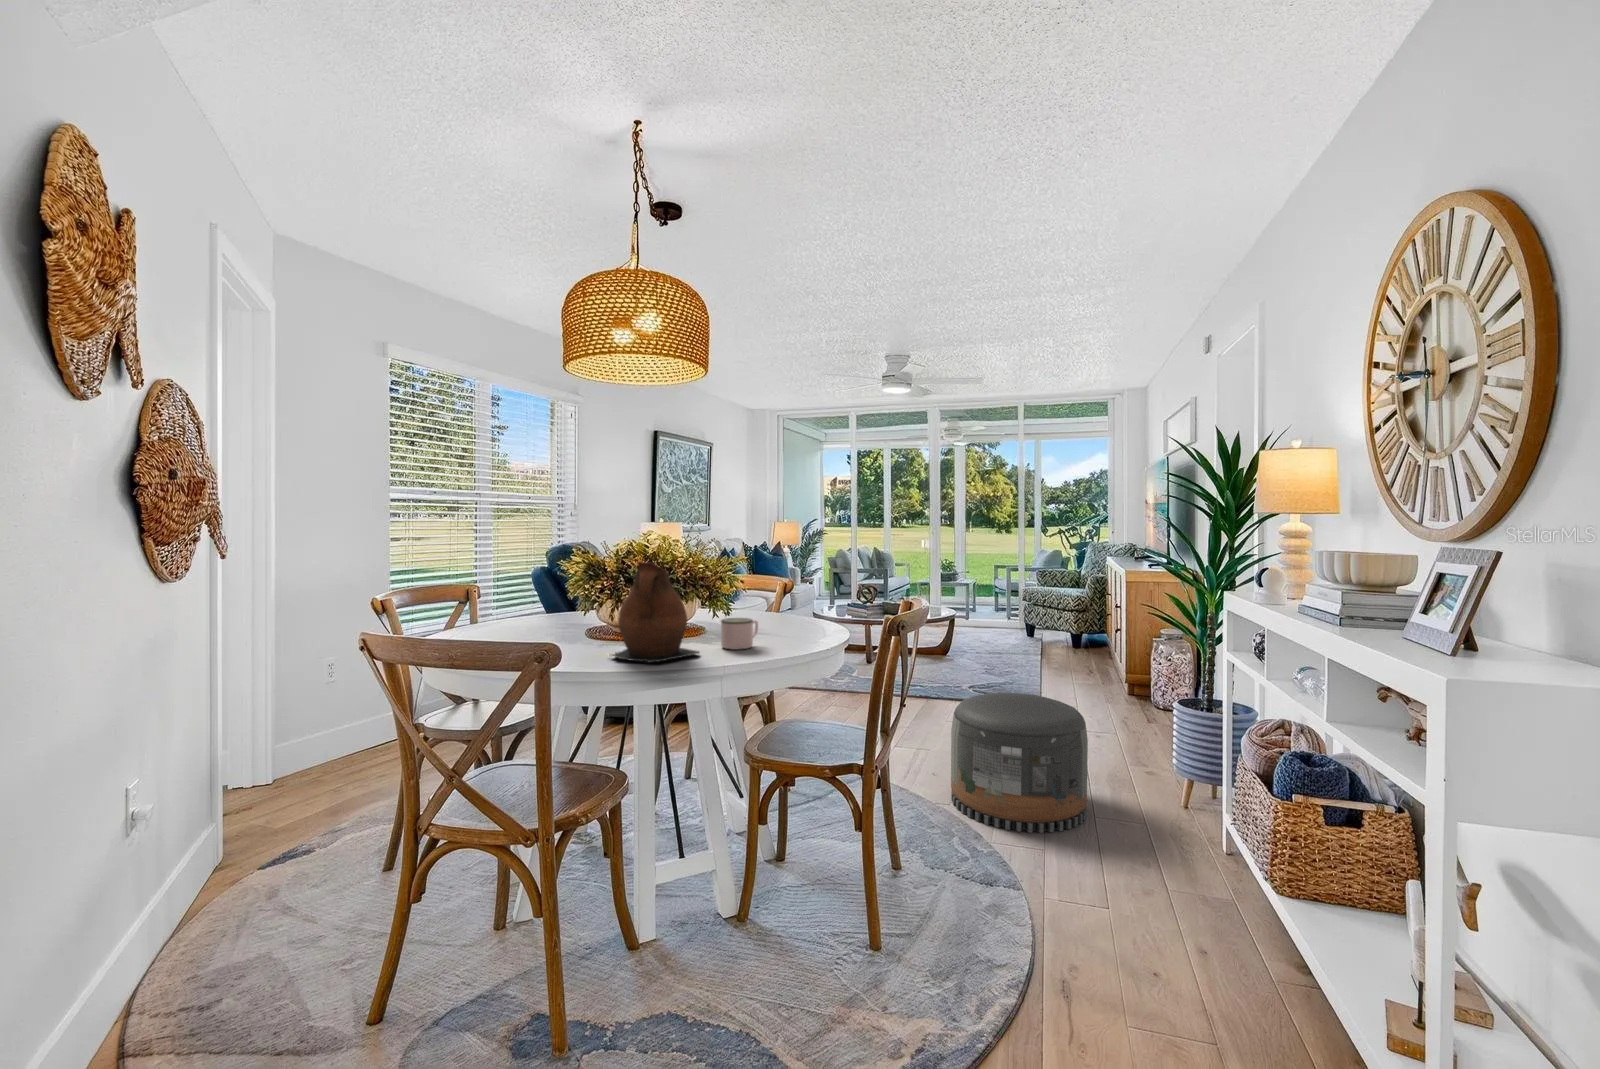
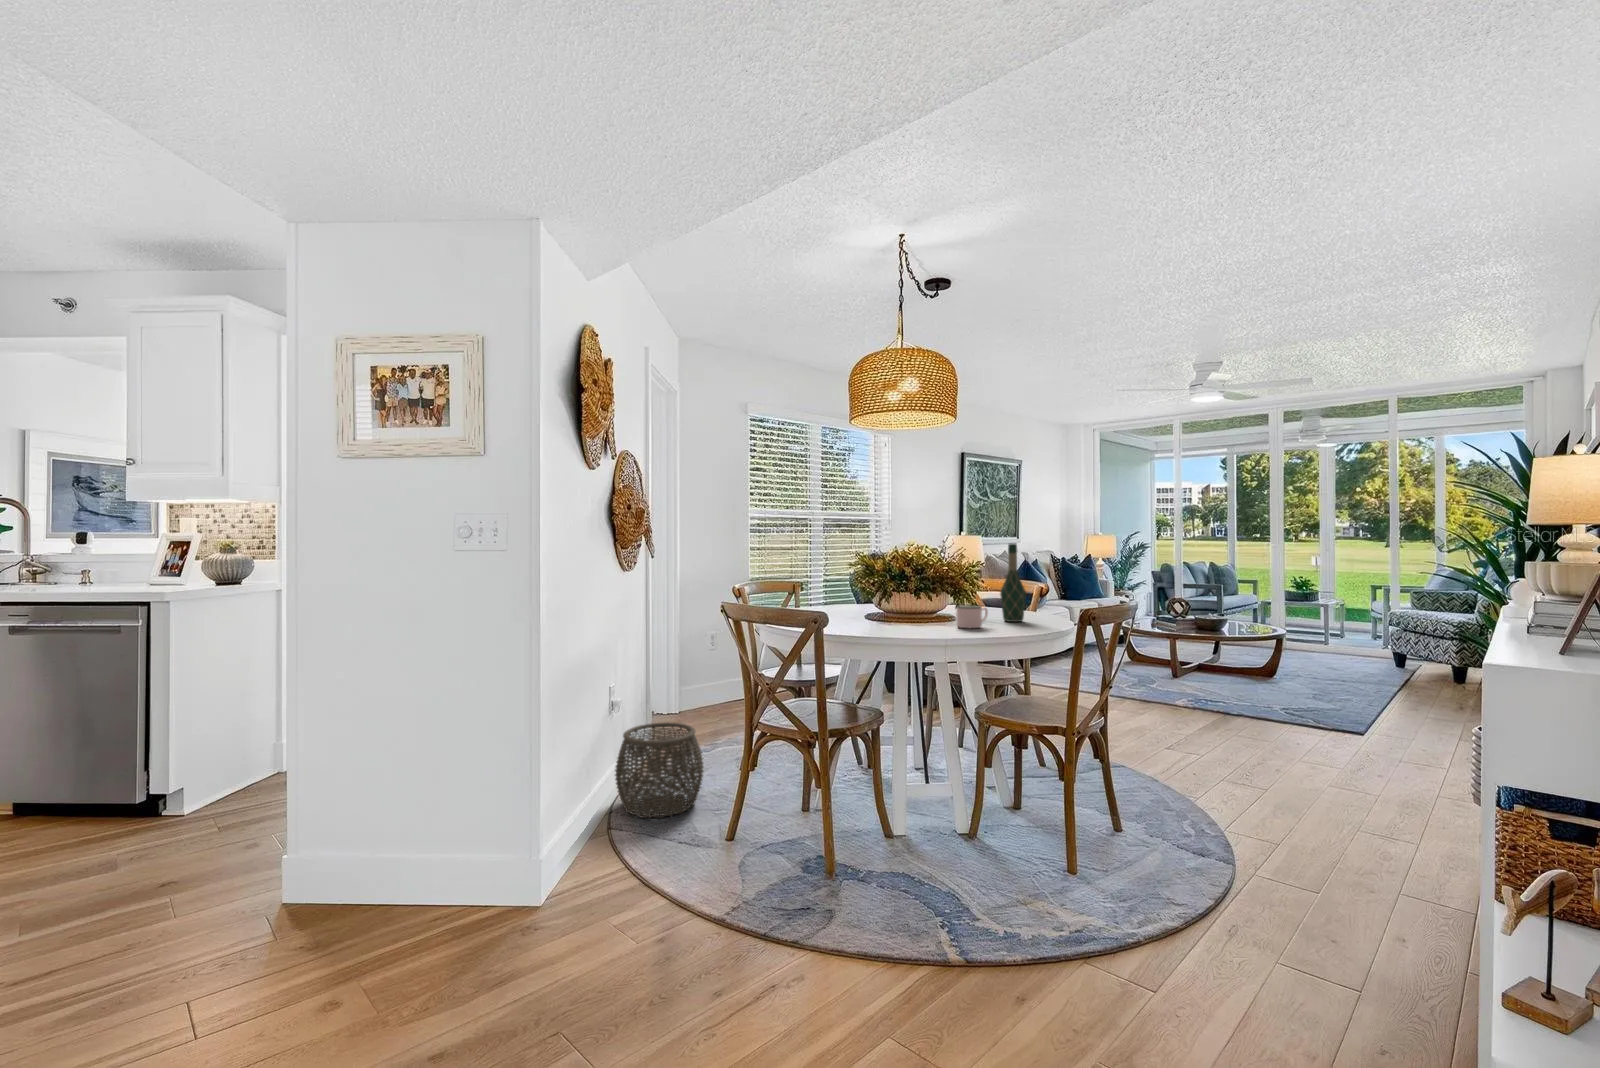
wine bottle: none [764,538,795,634] -> present [1000,543,1026,622]
ceramic pitcher: present [613,562,699,662] -> none [871,560,937,631]
pouf: present [951,693,1088,833] -> none [1203,698,1358,834]
woven basket: none [137,827,325,1012] -> present [615,722,704,818]

